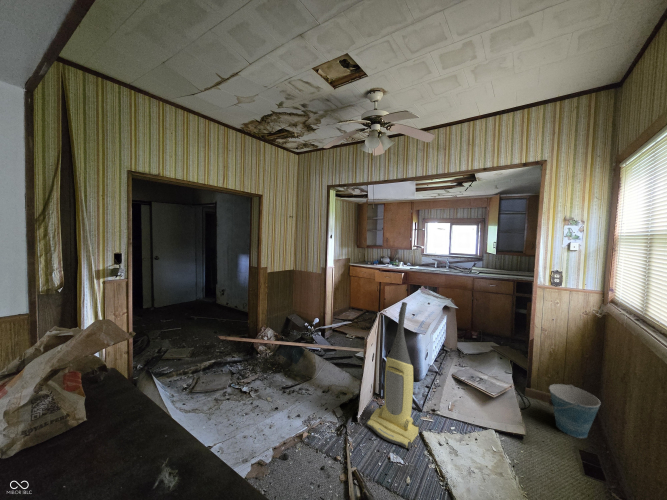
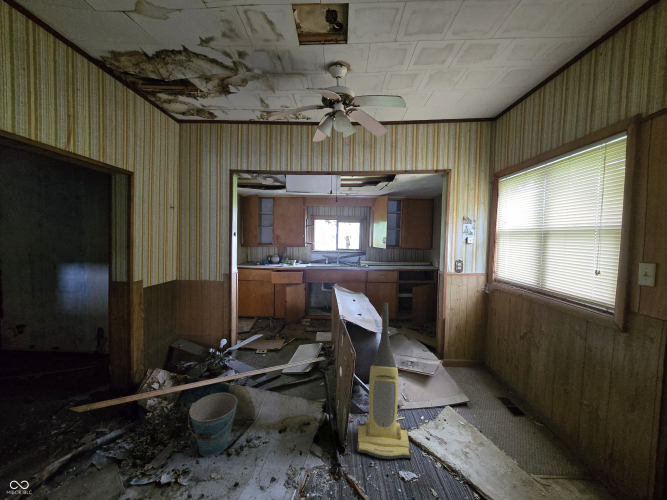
bucket: present [549,384,600,438] -> present [188,393,237,456]

